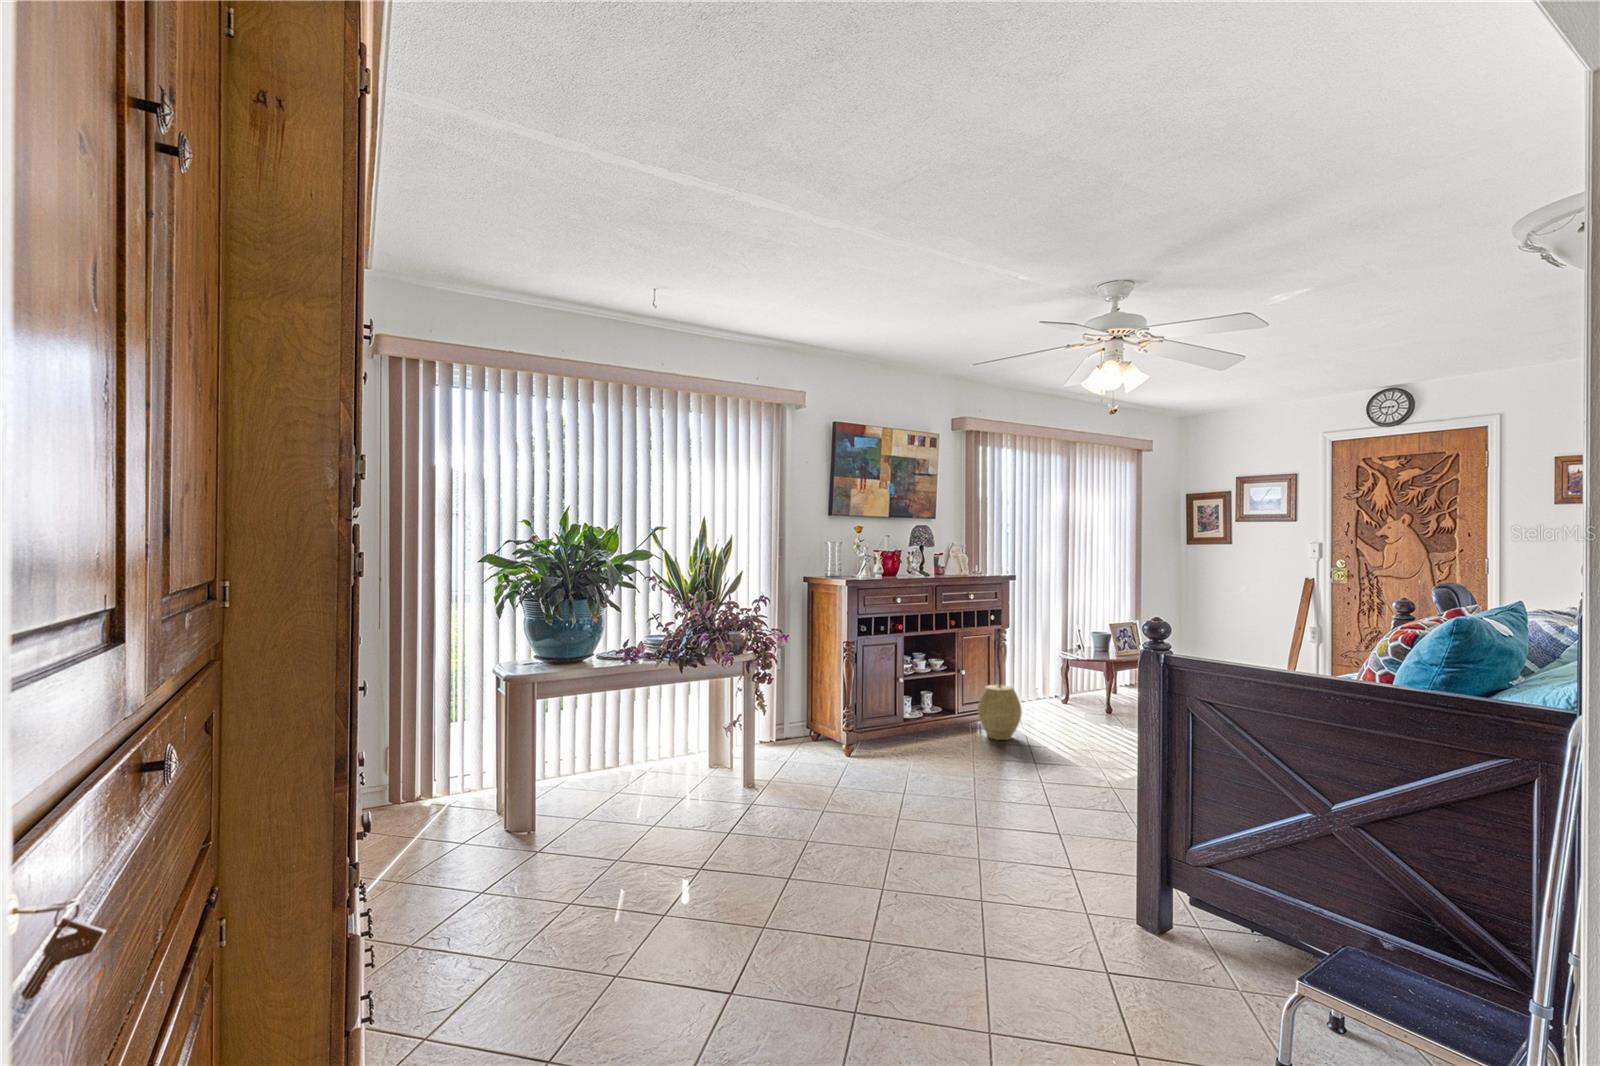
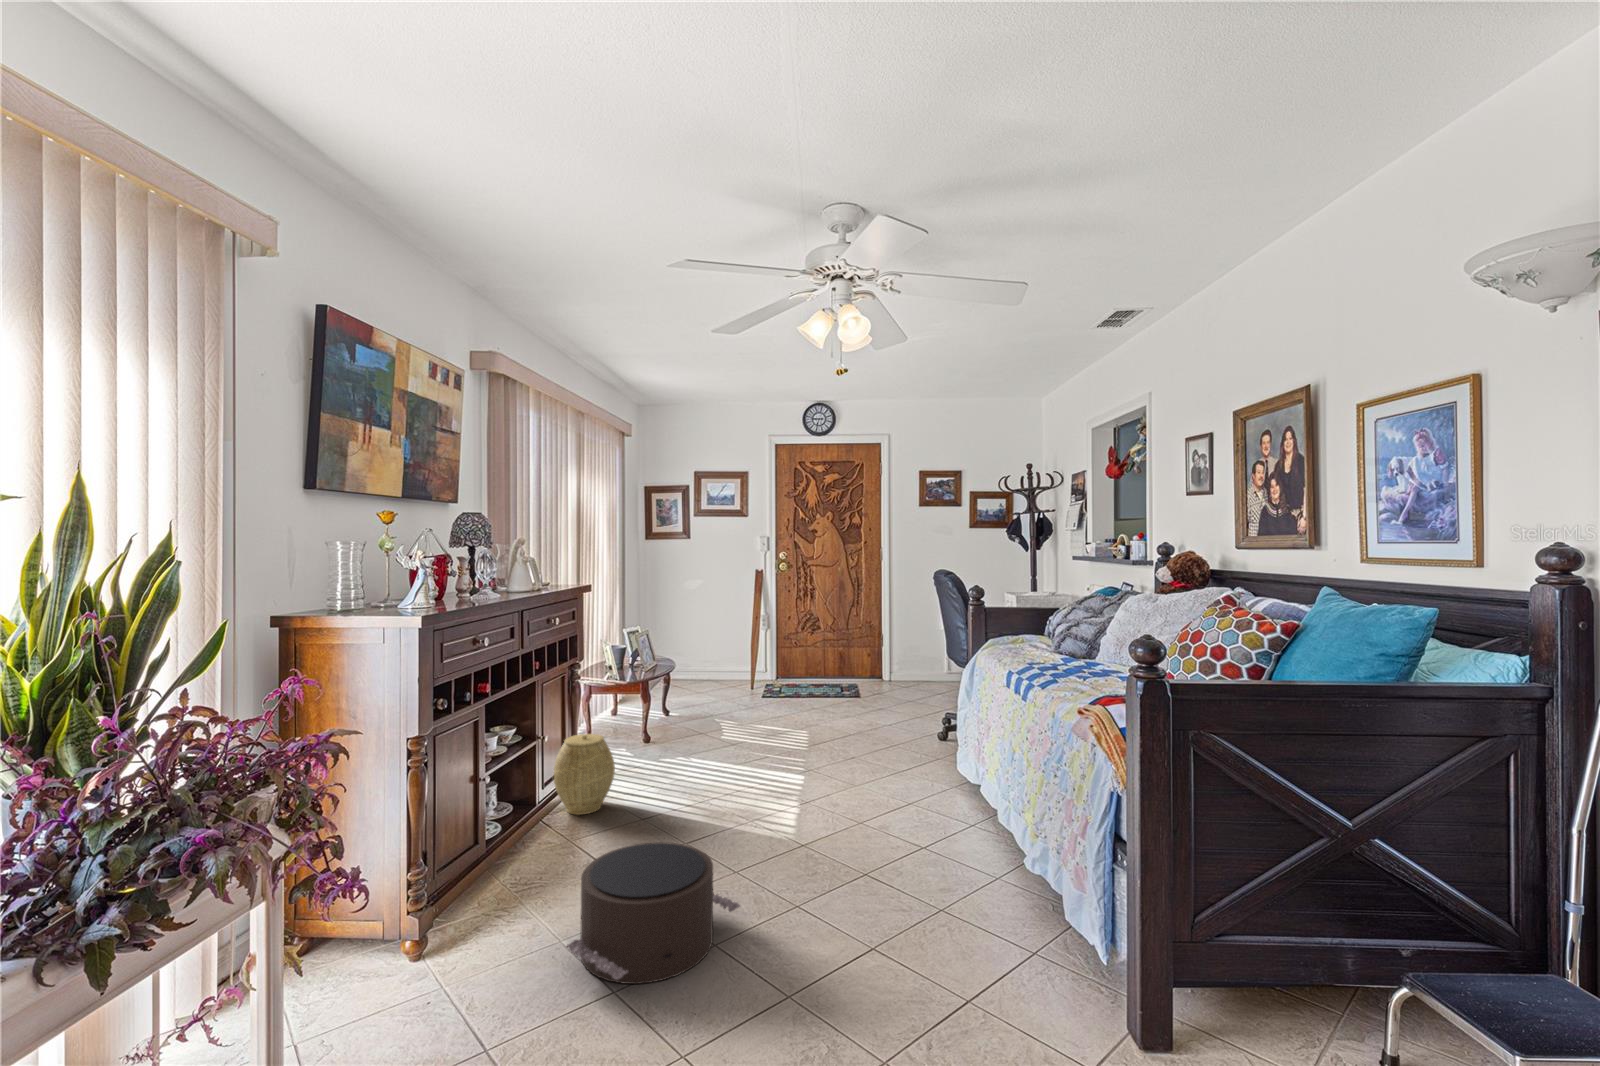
pouf: none [889,733,991,800] -> present [567,842,740,984]

